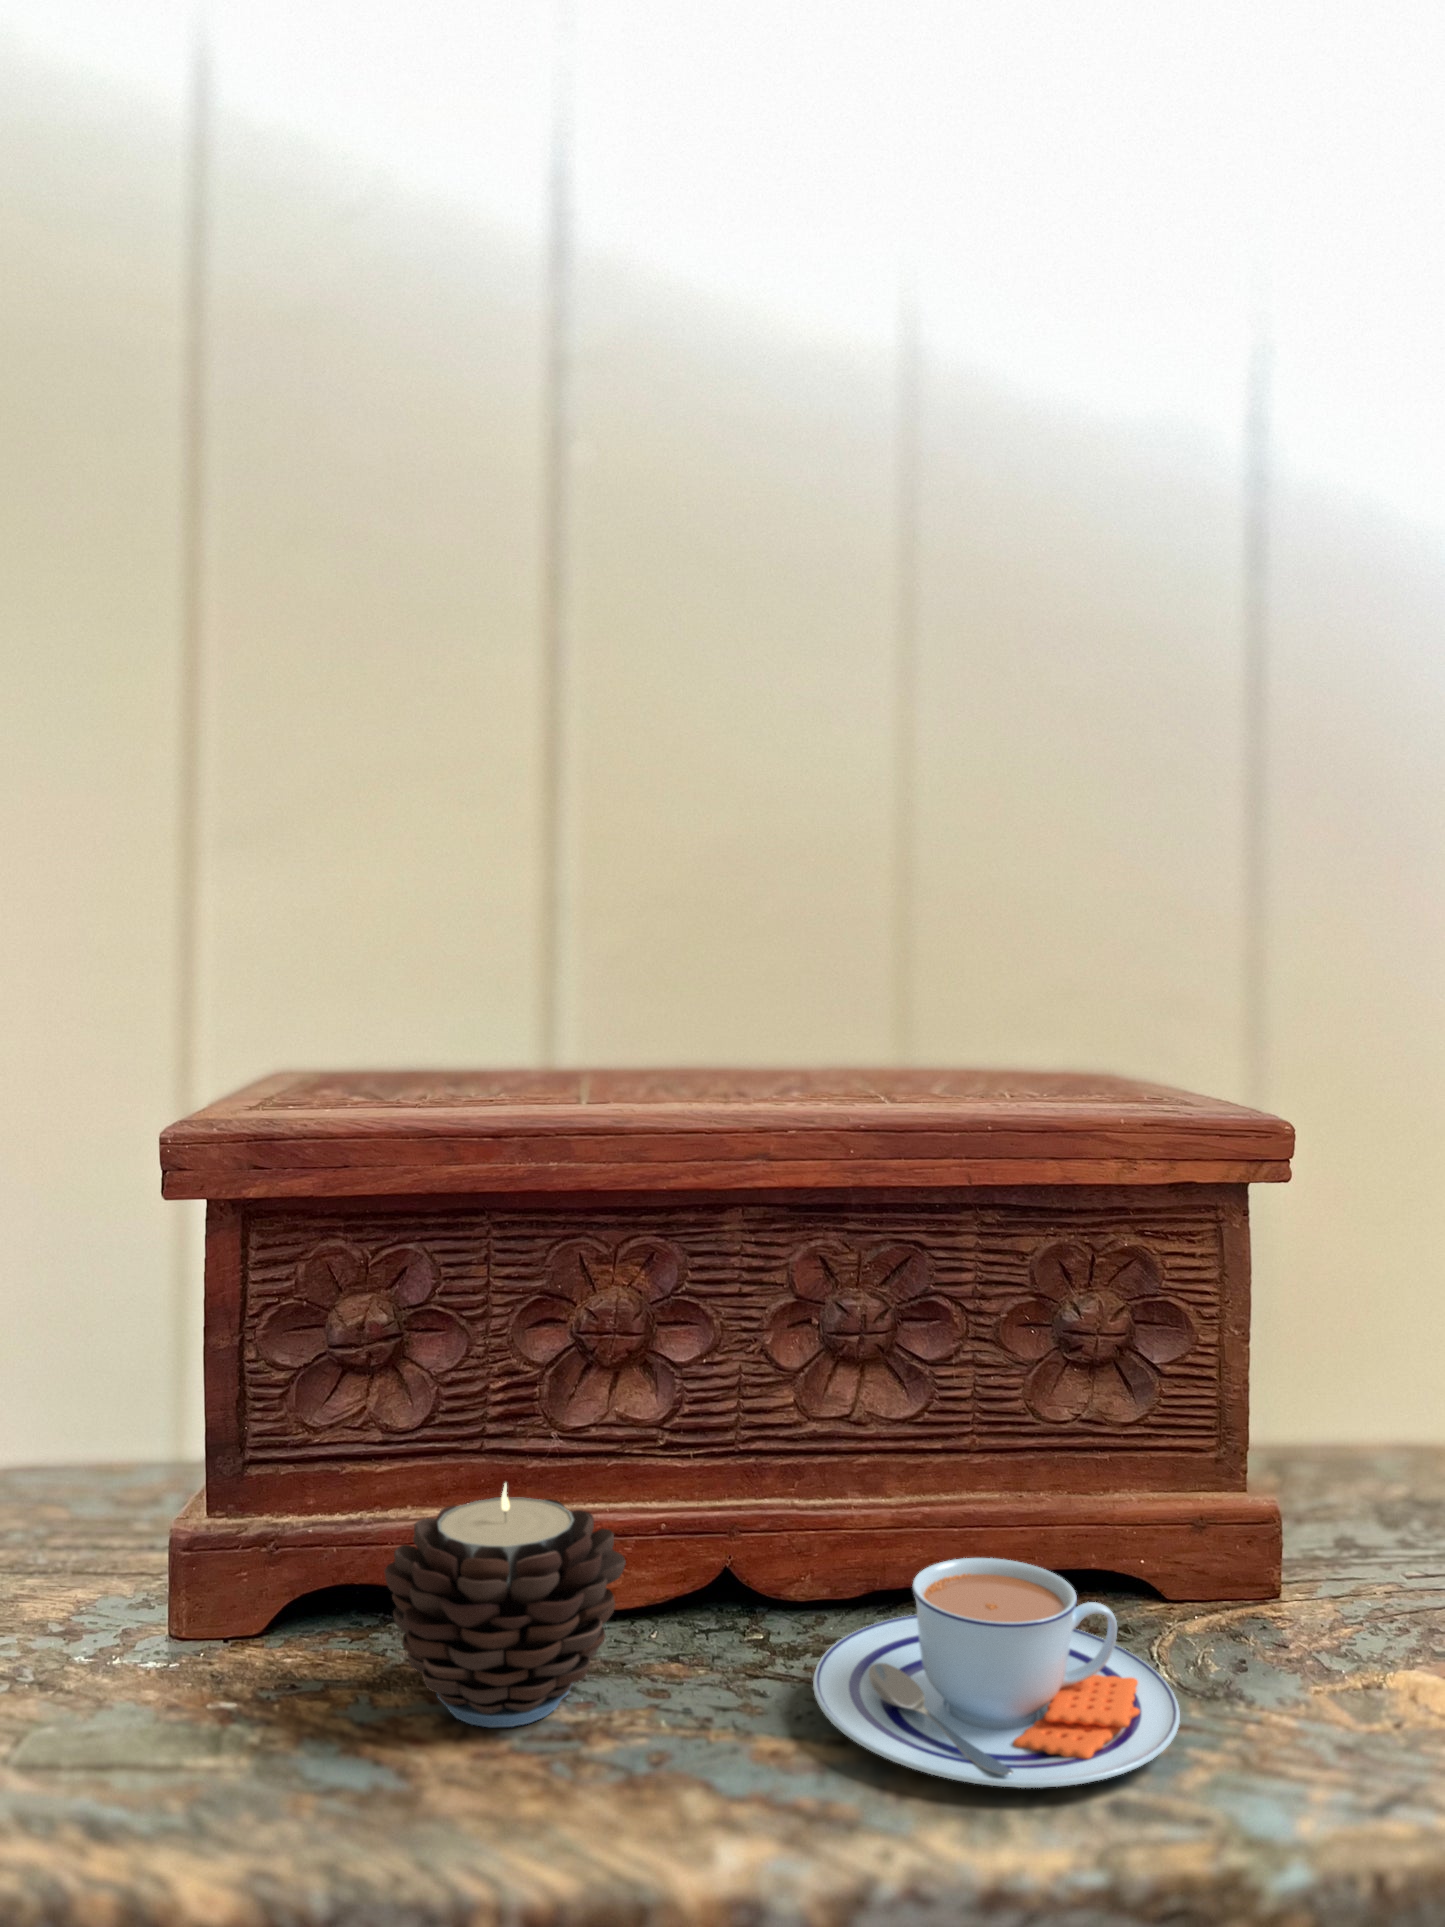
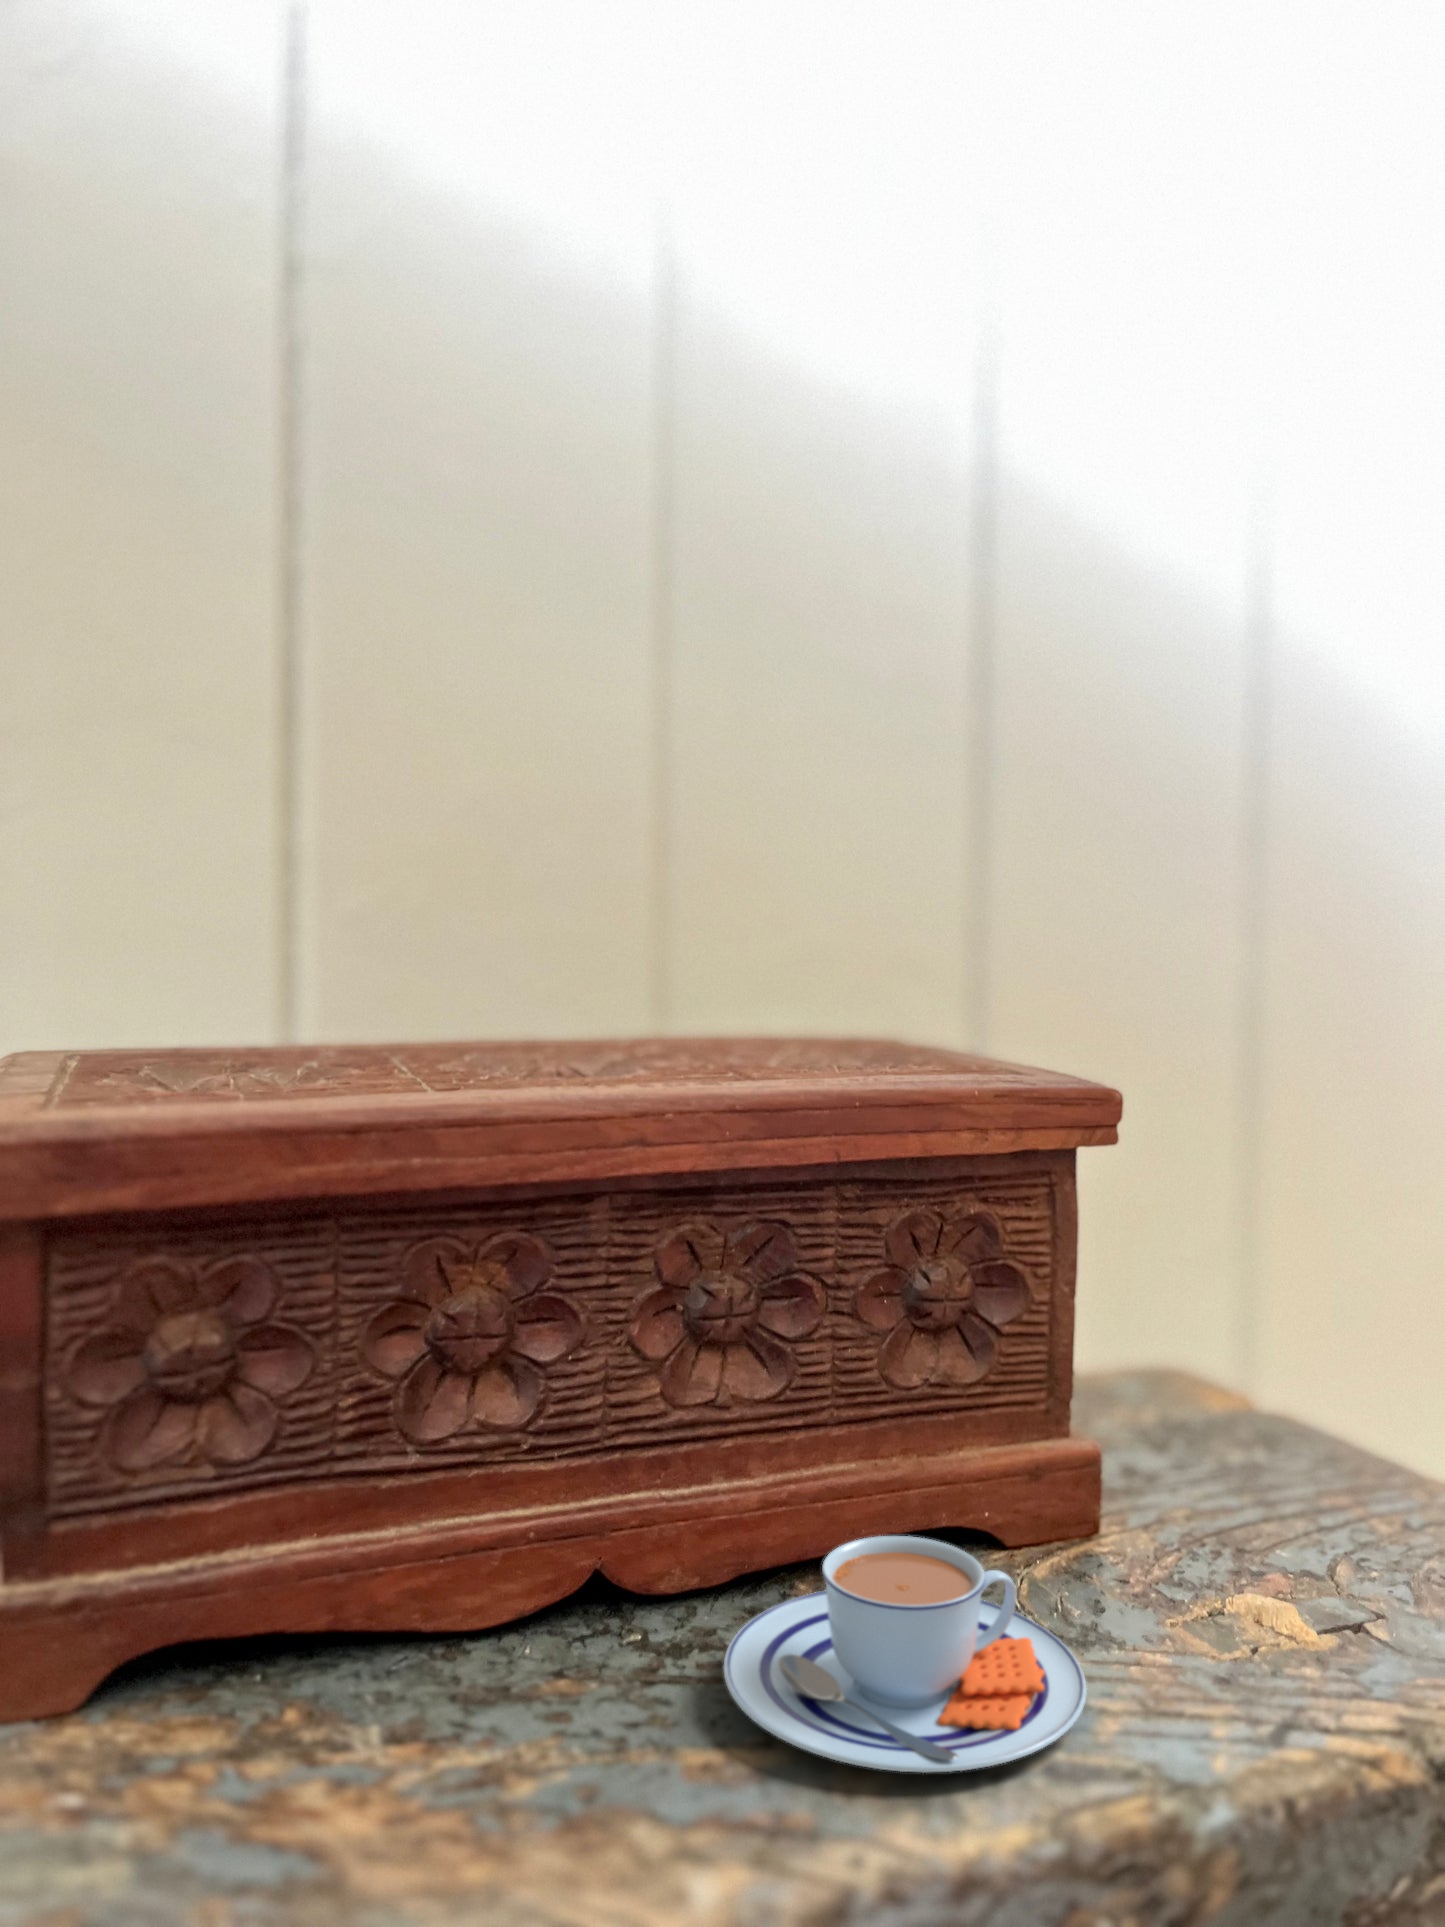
candle: present [385,1483,626,1728] -> none [263,1515,525,1782]

